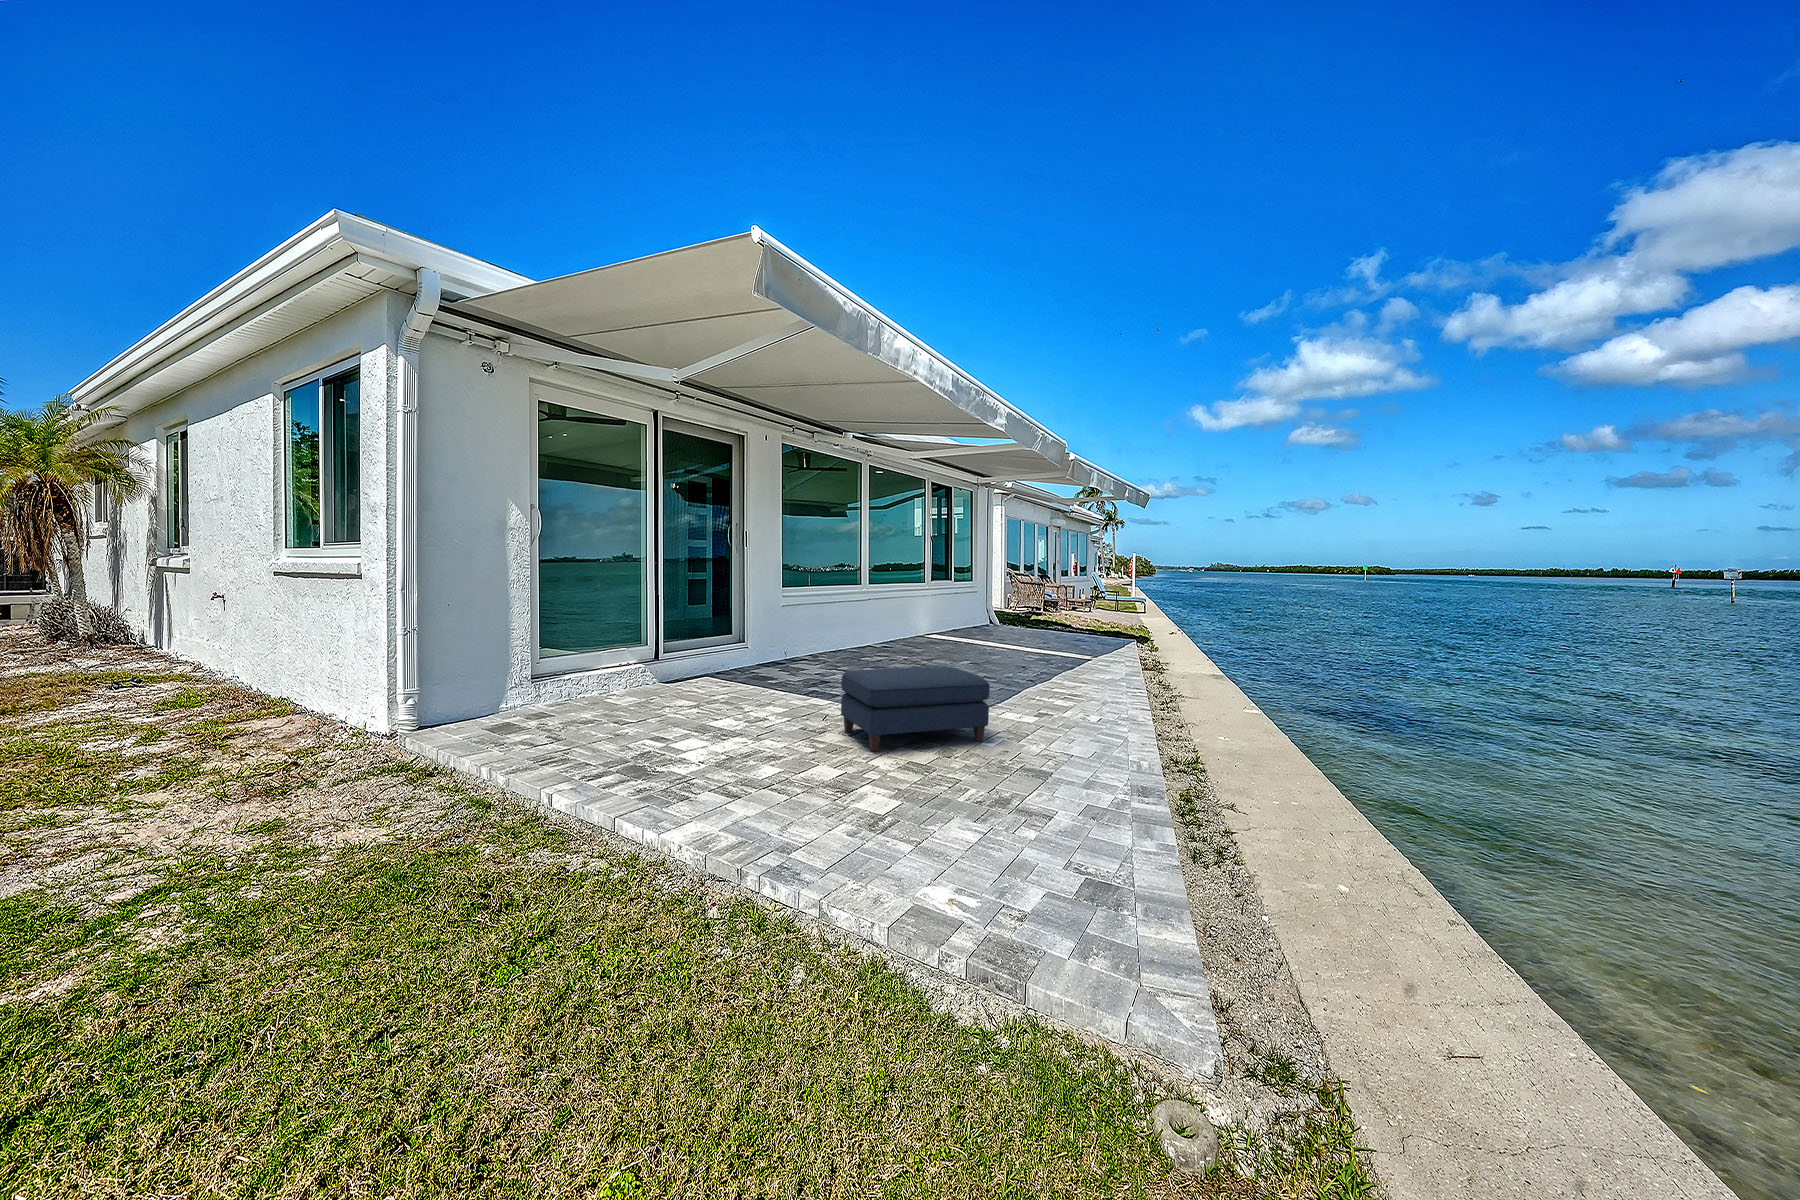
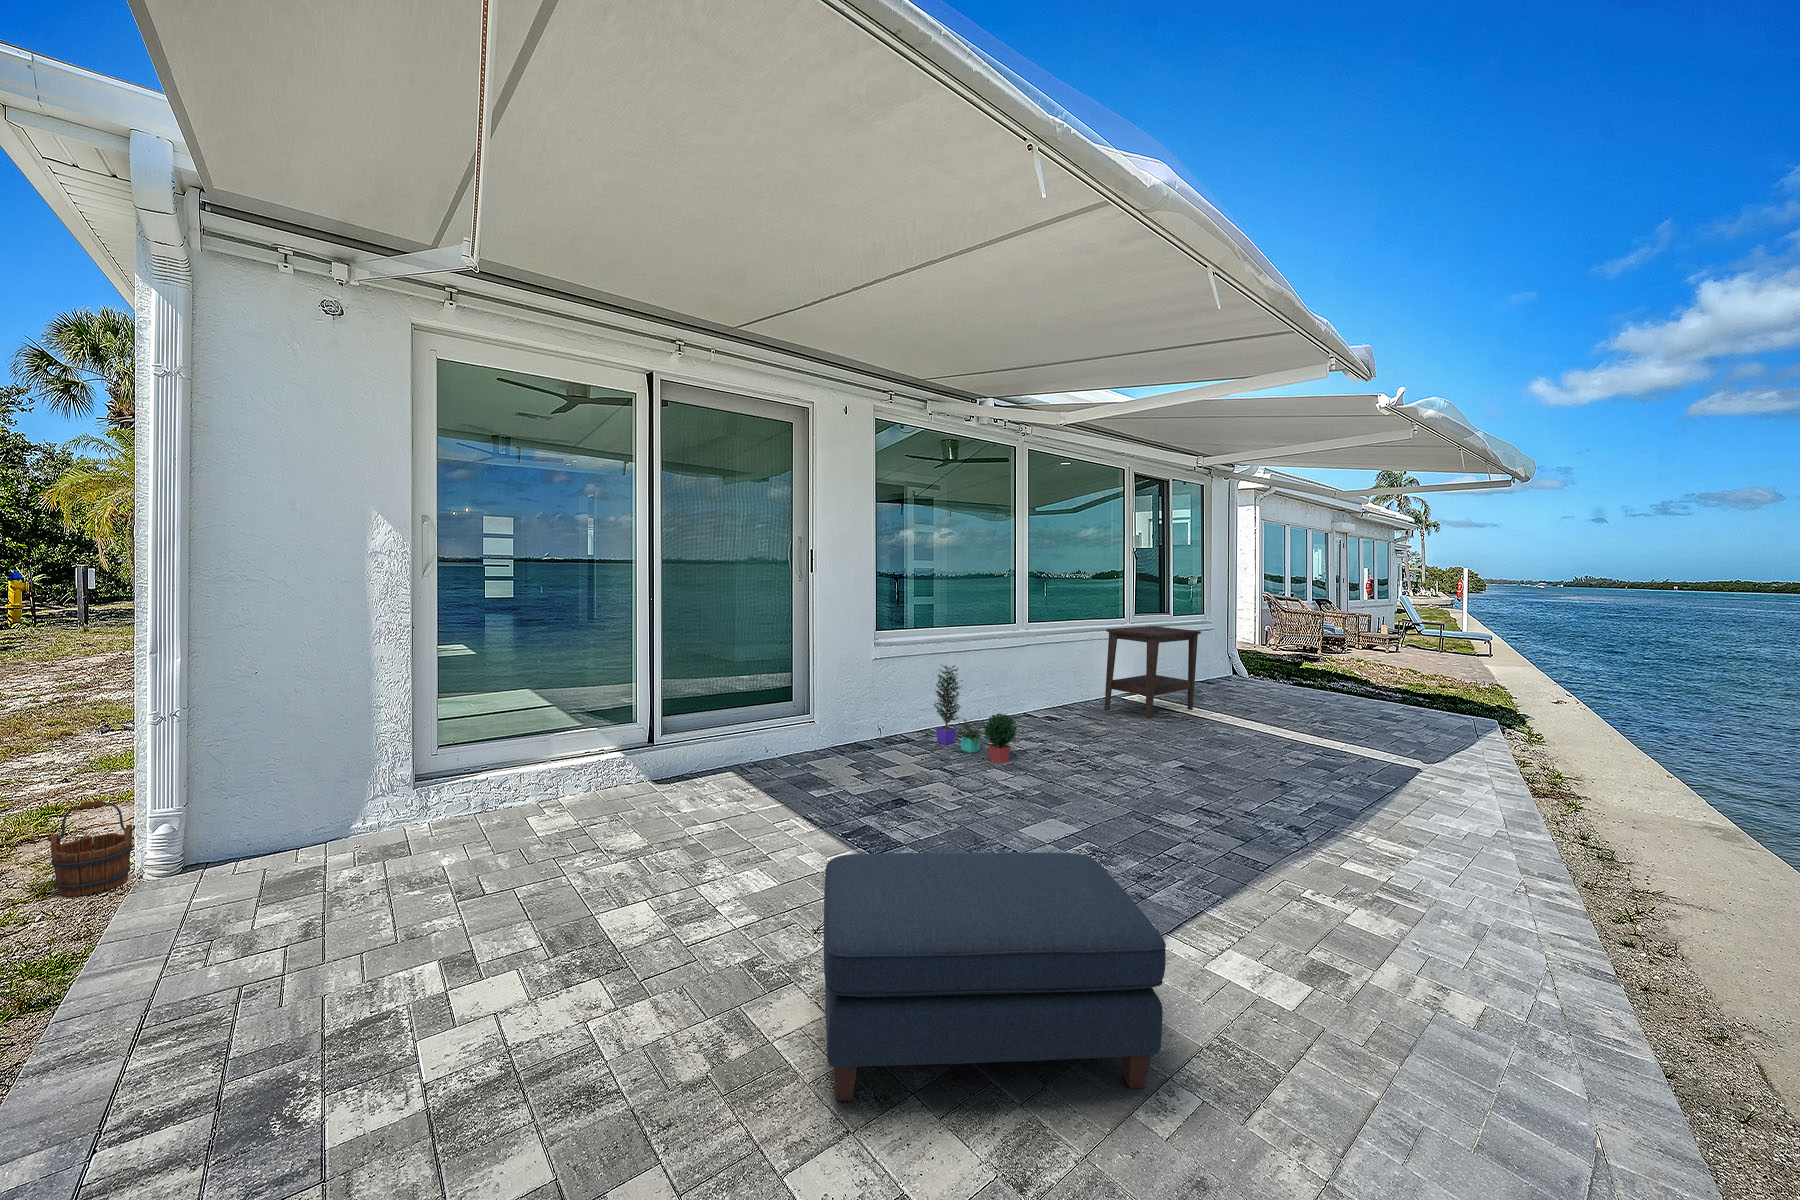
side table: none [915,588,974,648] -> present [1104,626,1201,719]
potted plant: none [816,610,876,669] -> present [934,665,1017,763]
wooden bucket: none [318,689,365,749] -> present [47,800,135,896]

